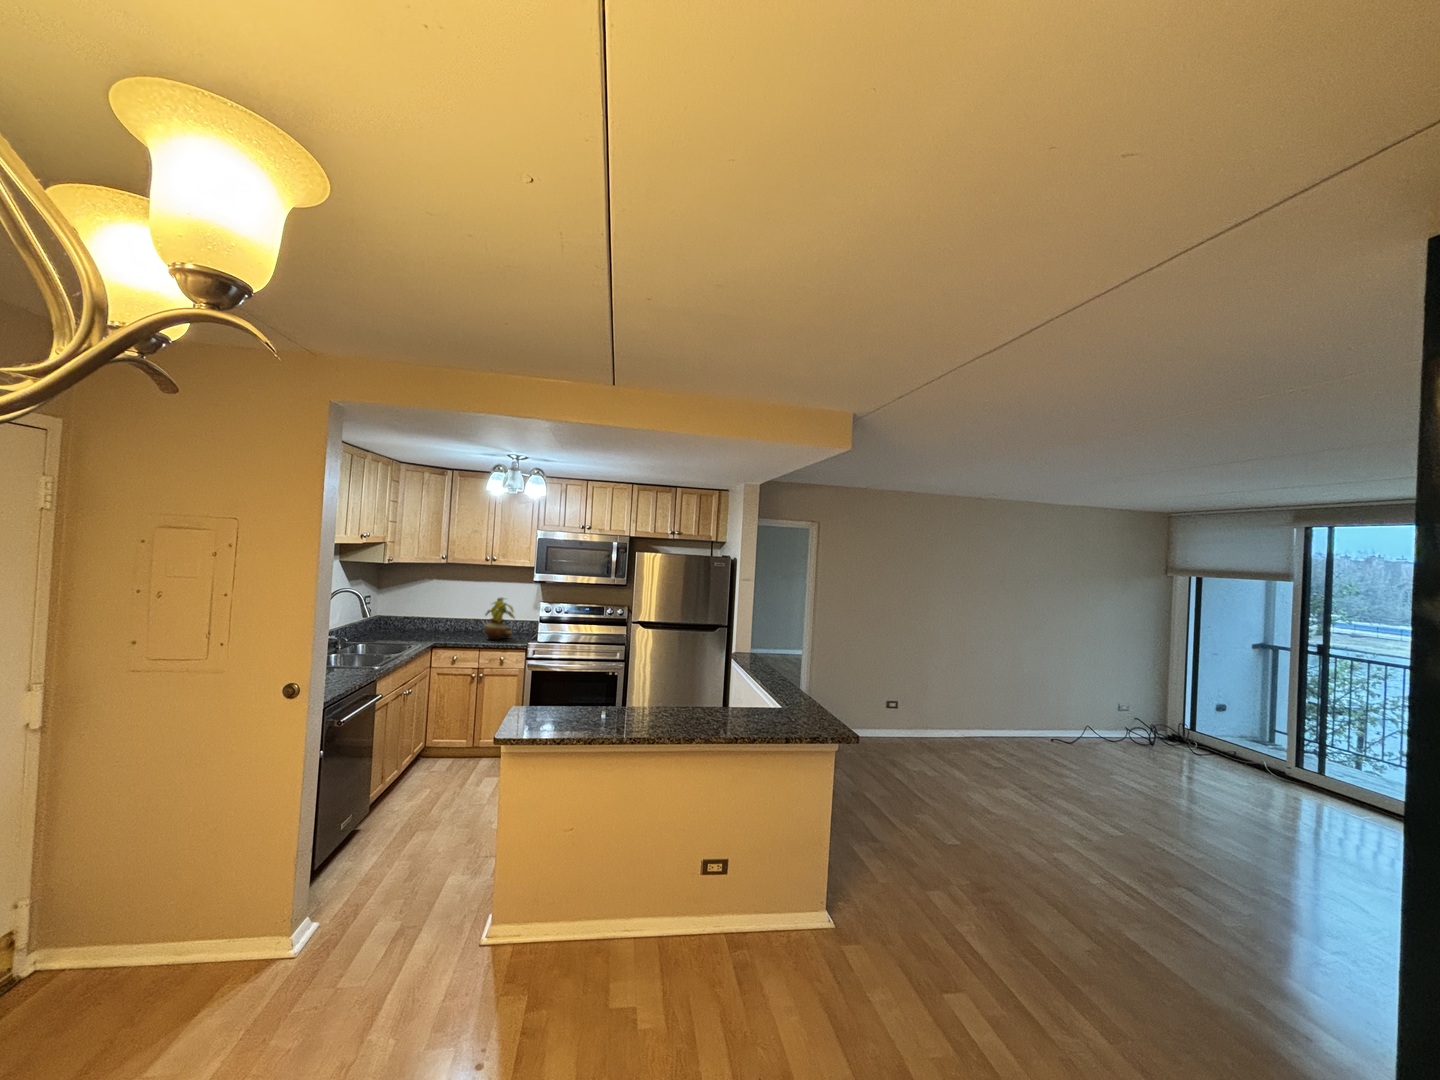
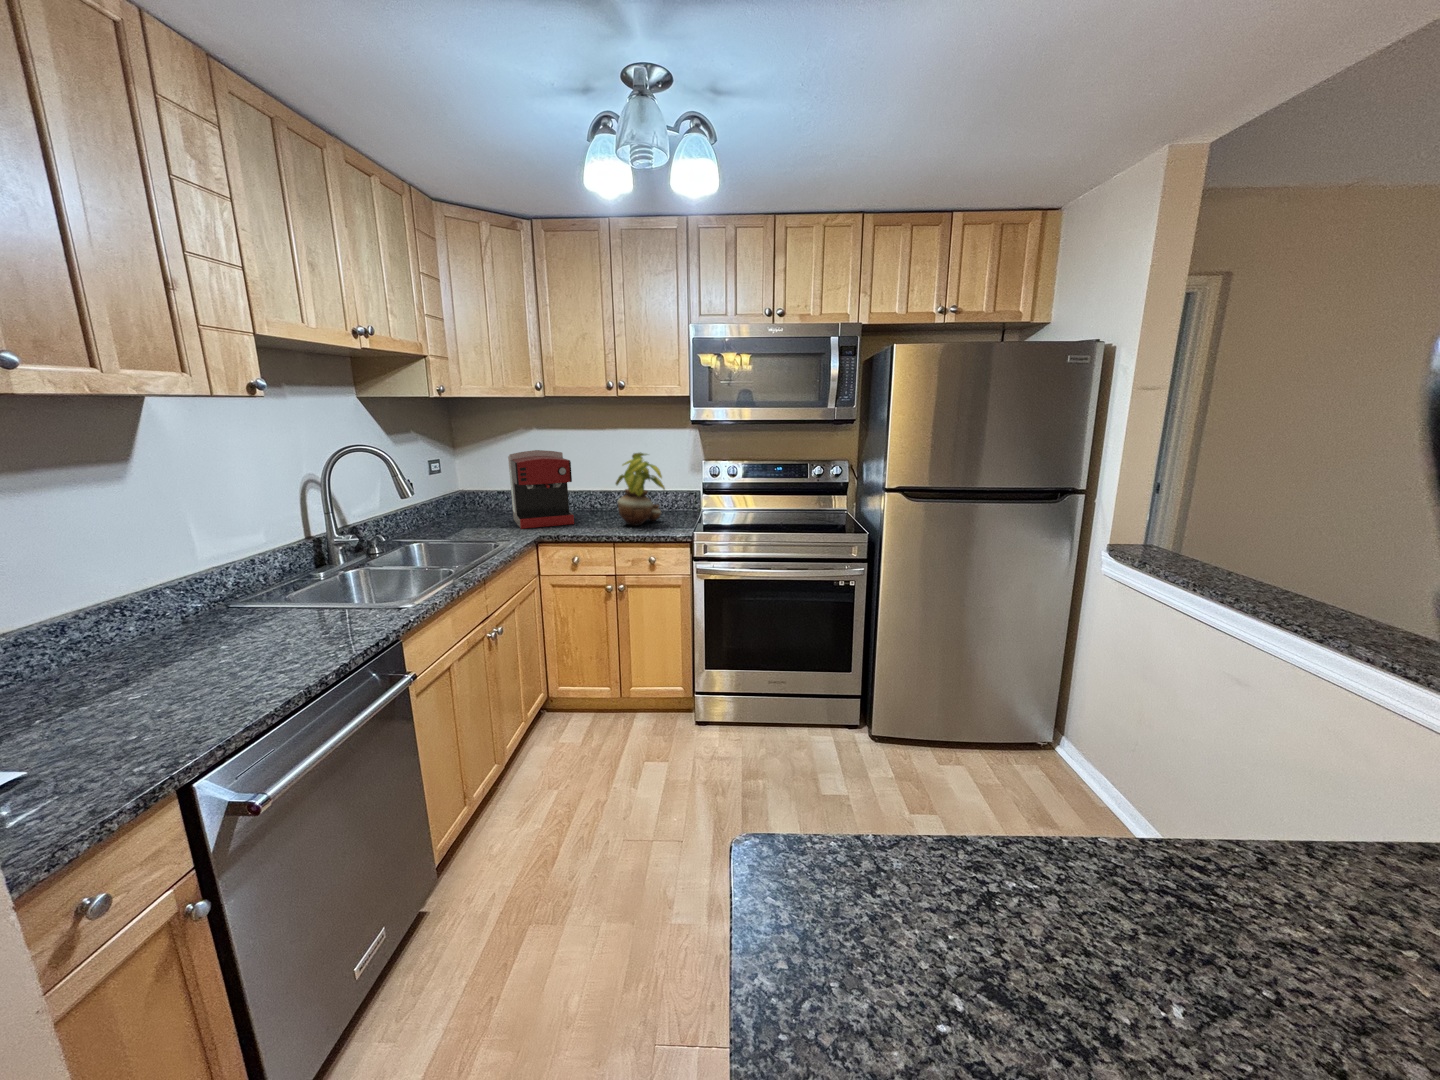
coffee maker: none [415,593,459,640] -> present [508,450,574,529]

